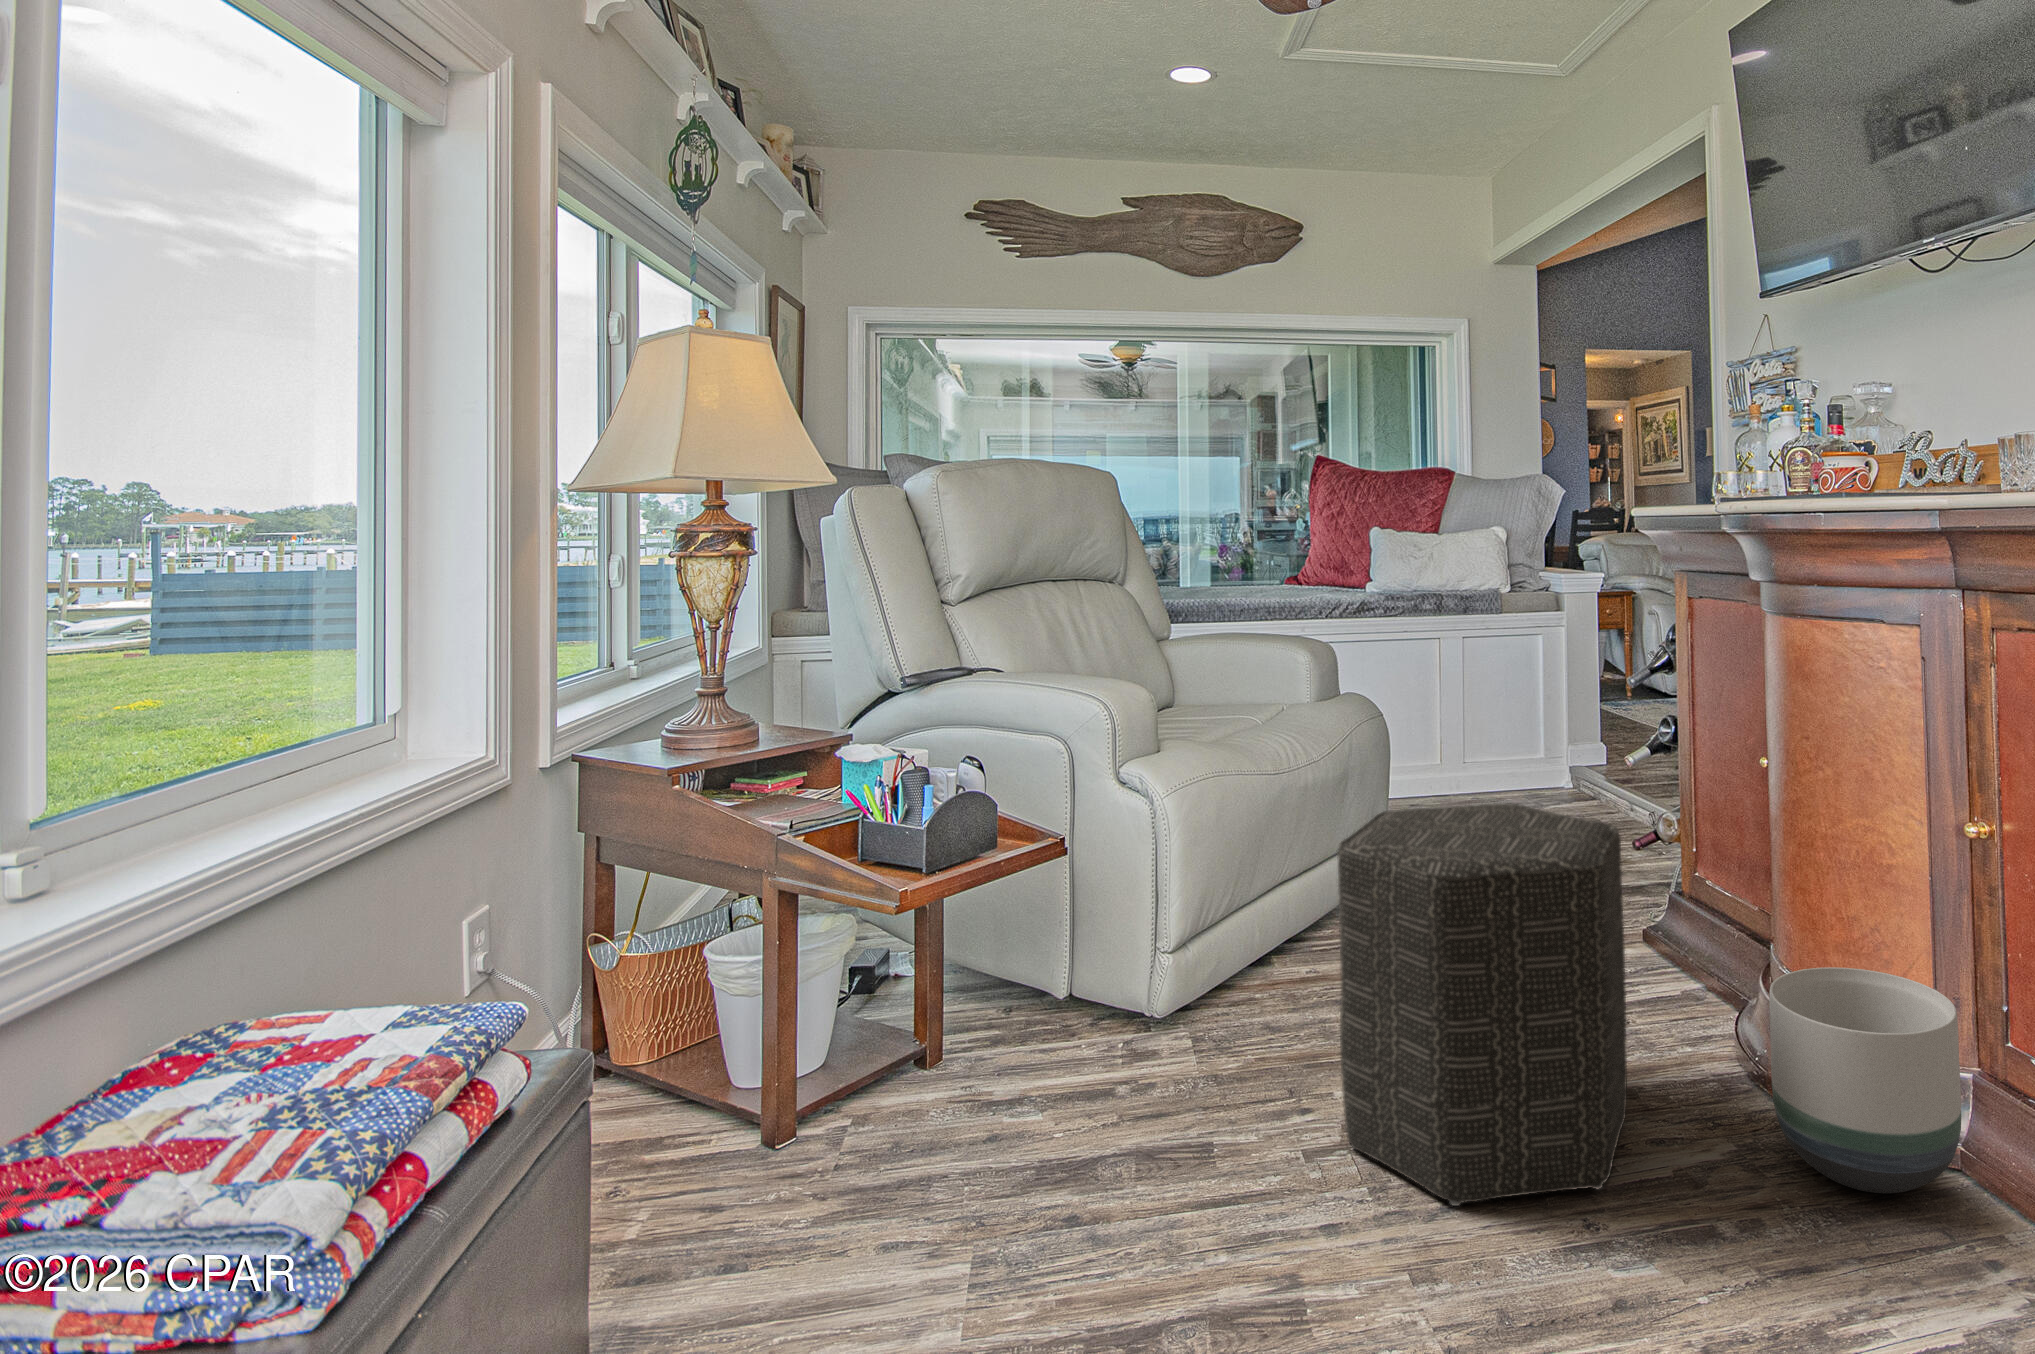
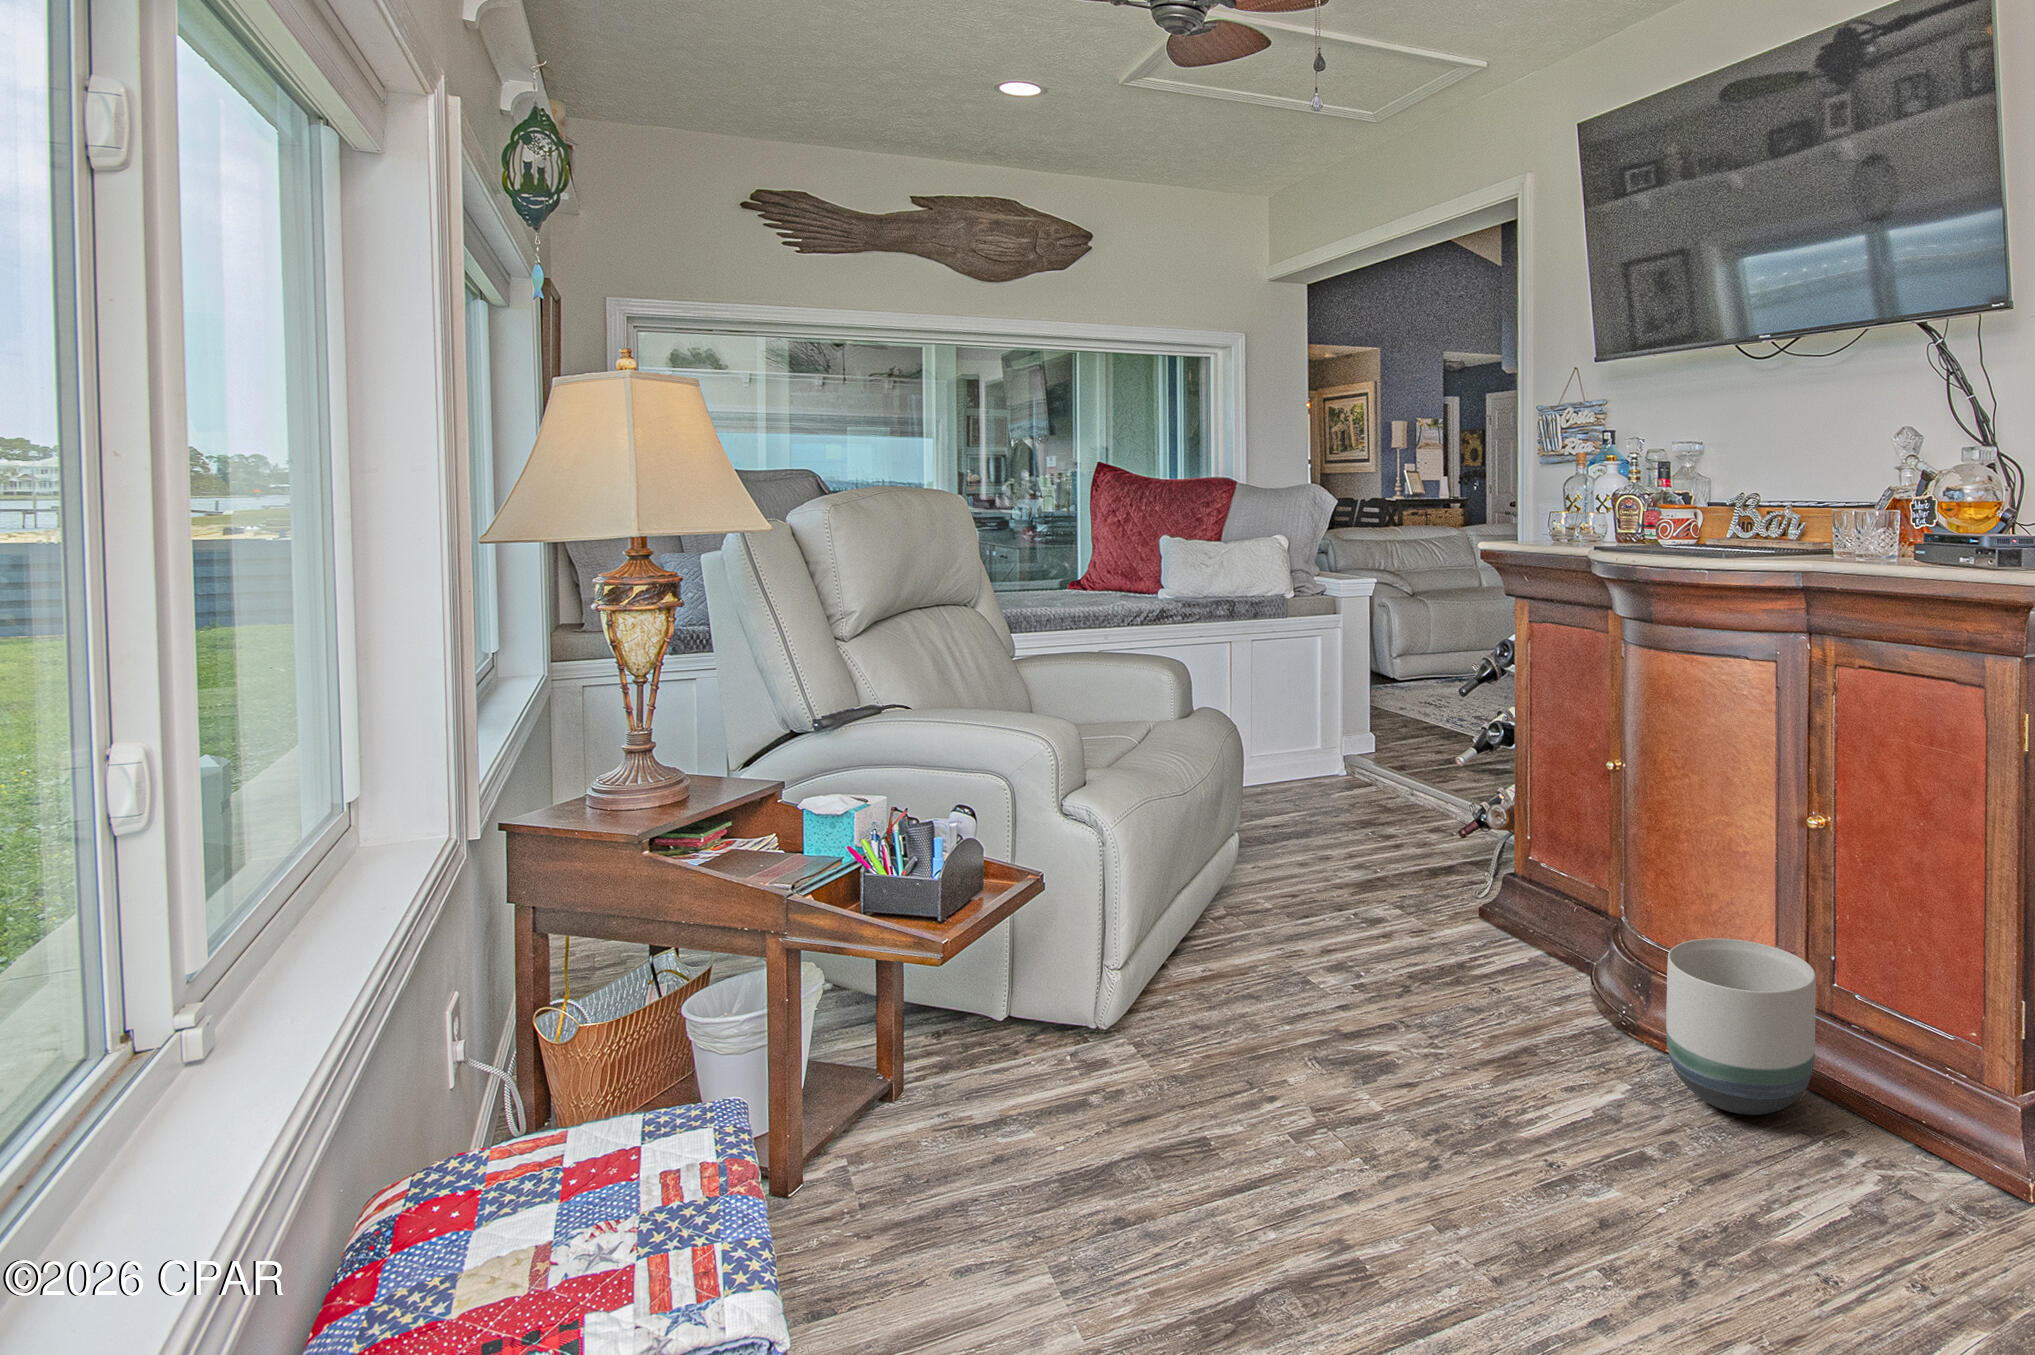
ottoman: present [1337,803,1627,1206] -> none [1320,814,1561,1166]

